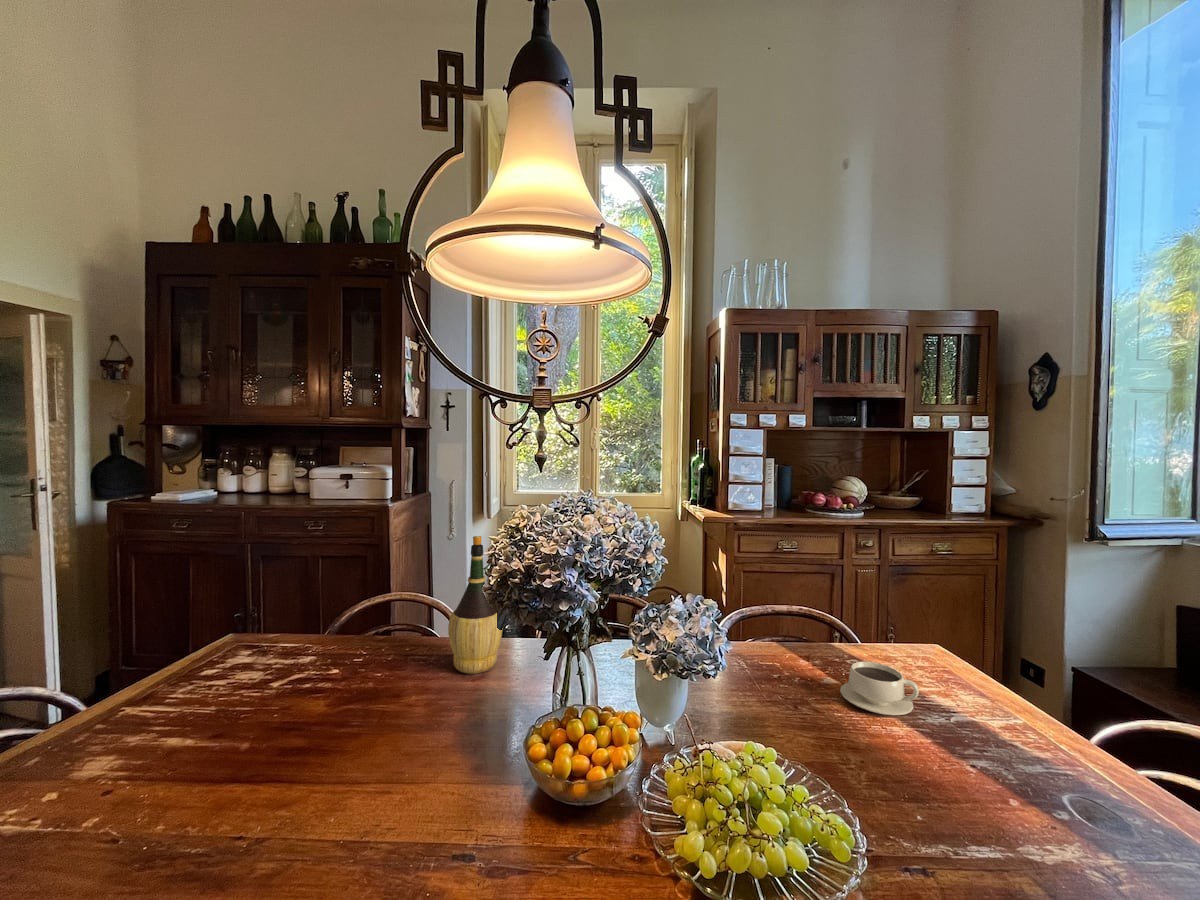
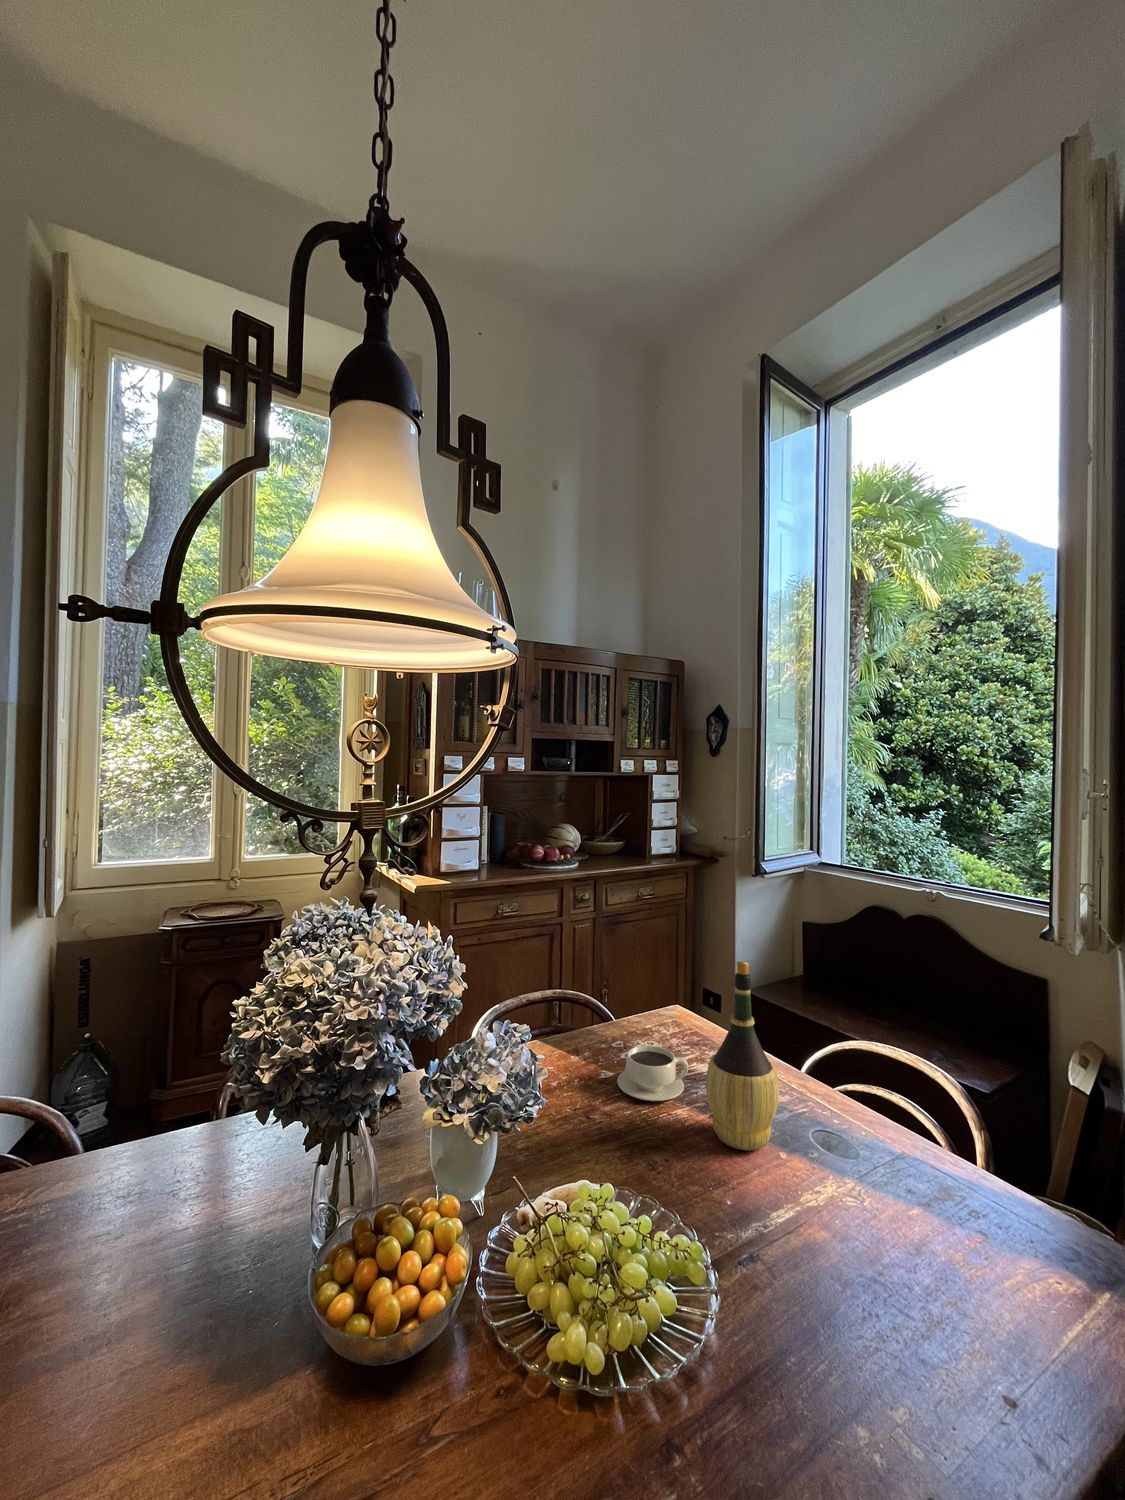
wine bottle: present [448,536,503,673] -> present [706,962,779,1150]

